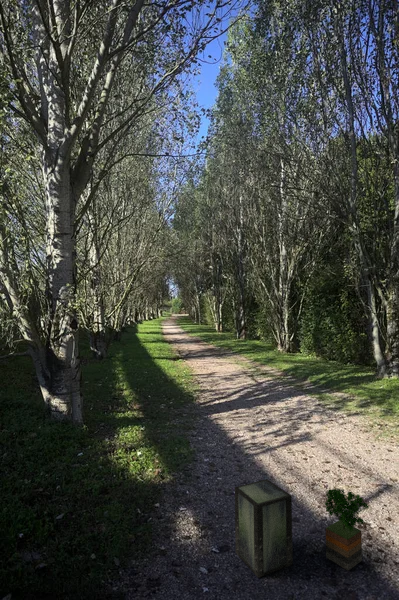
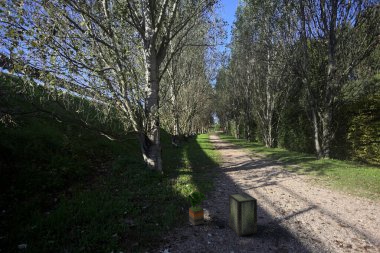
potted tree: present [325,488,369,571] -> present [187,191,207,225]

